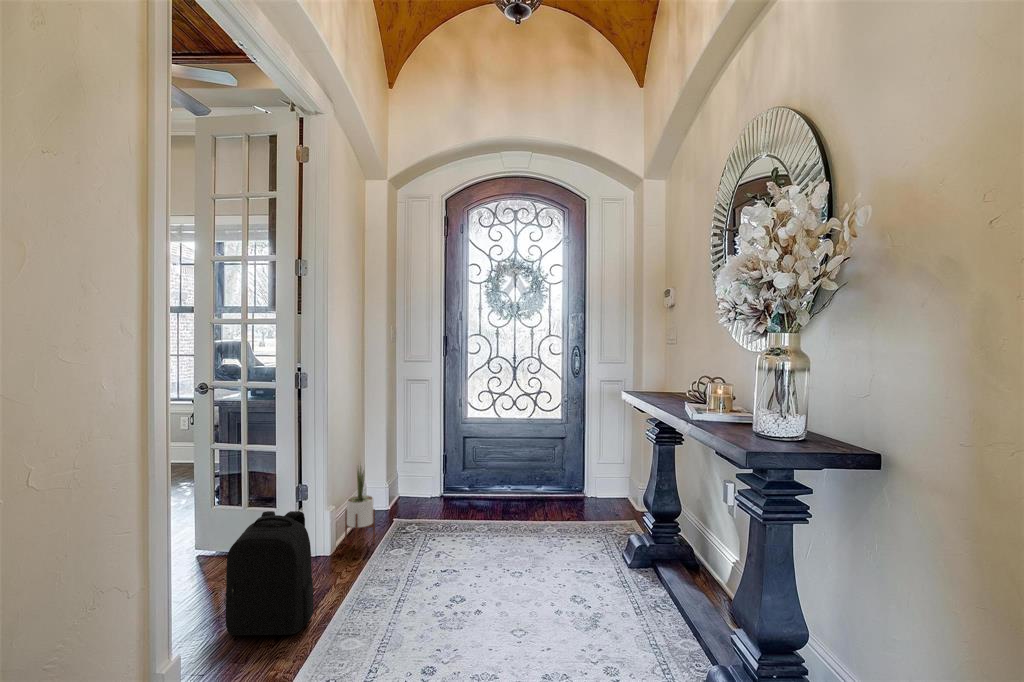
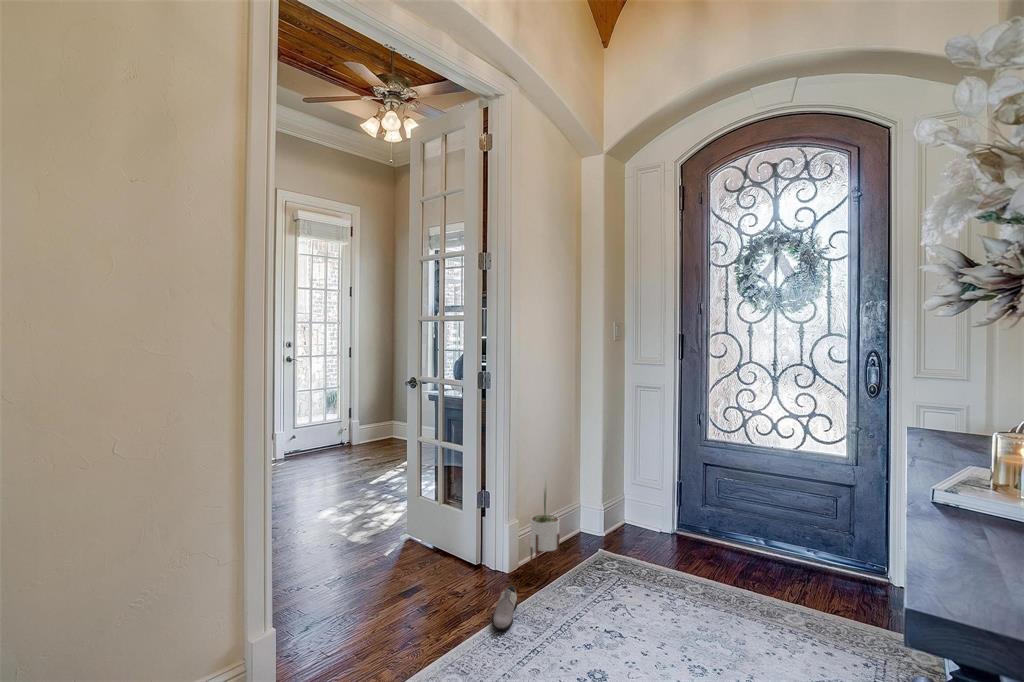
backpack: present [224,511,314,635] -> none [362,515,450,650]
shoe: none [347,559,367,596] -> present [493,585,517,630]

